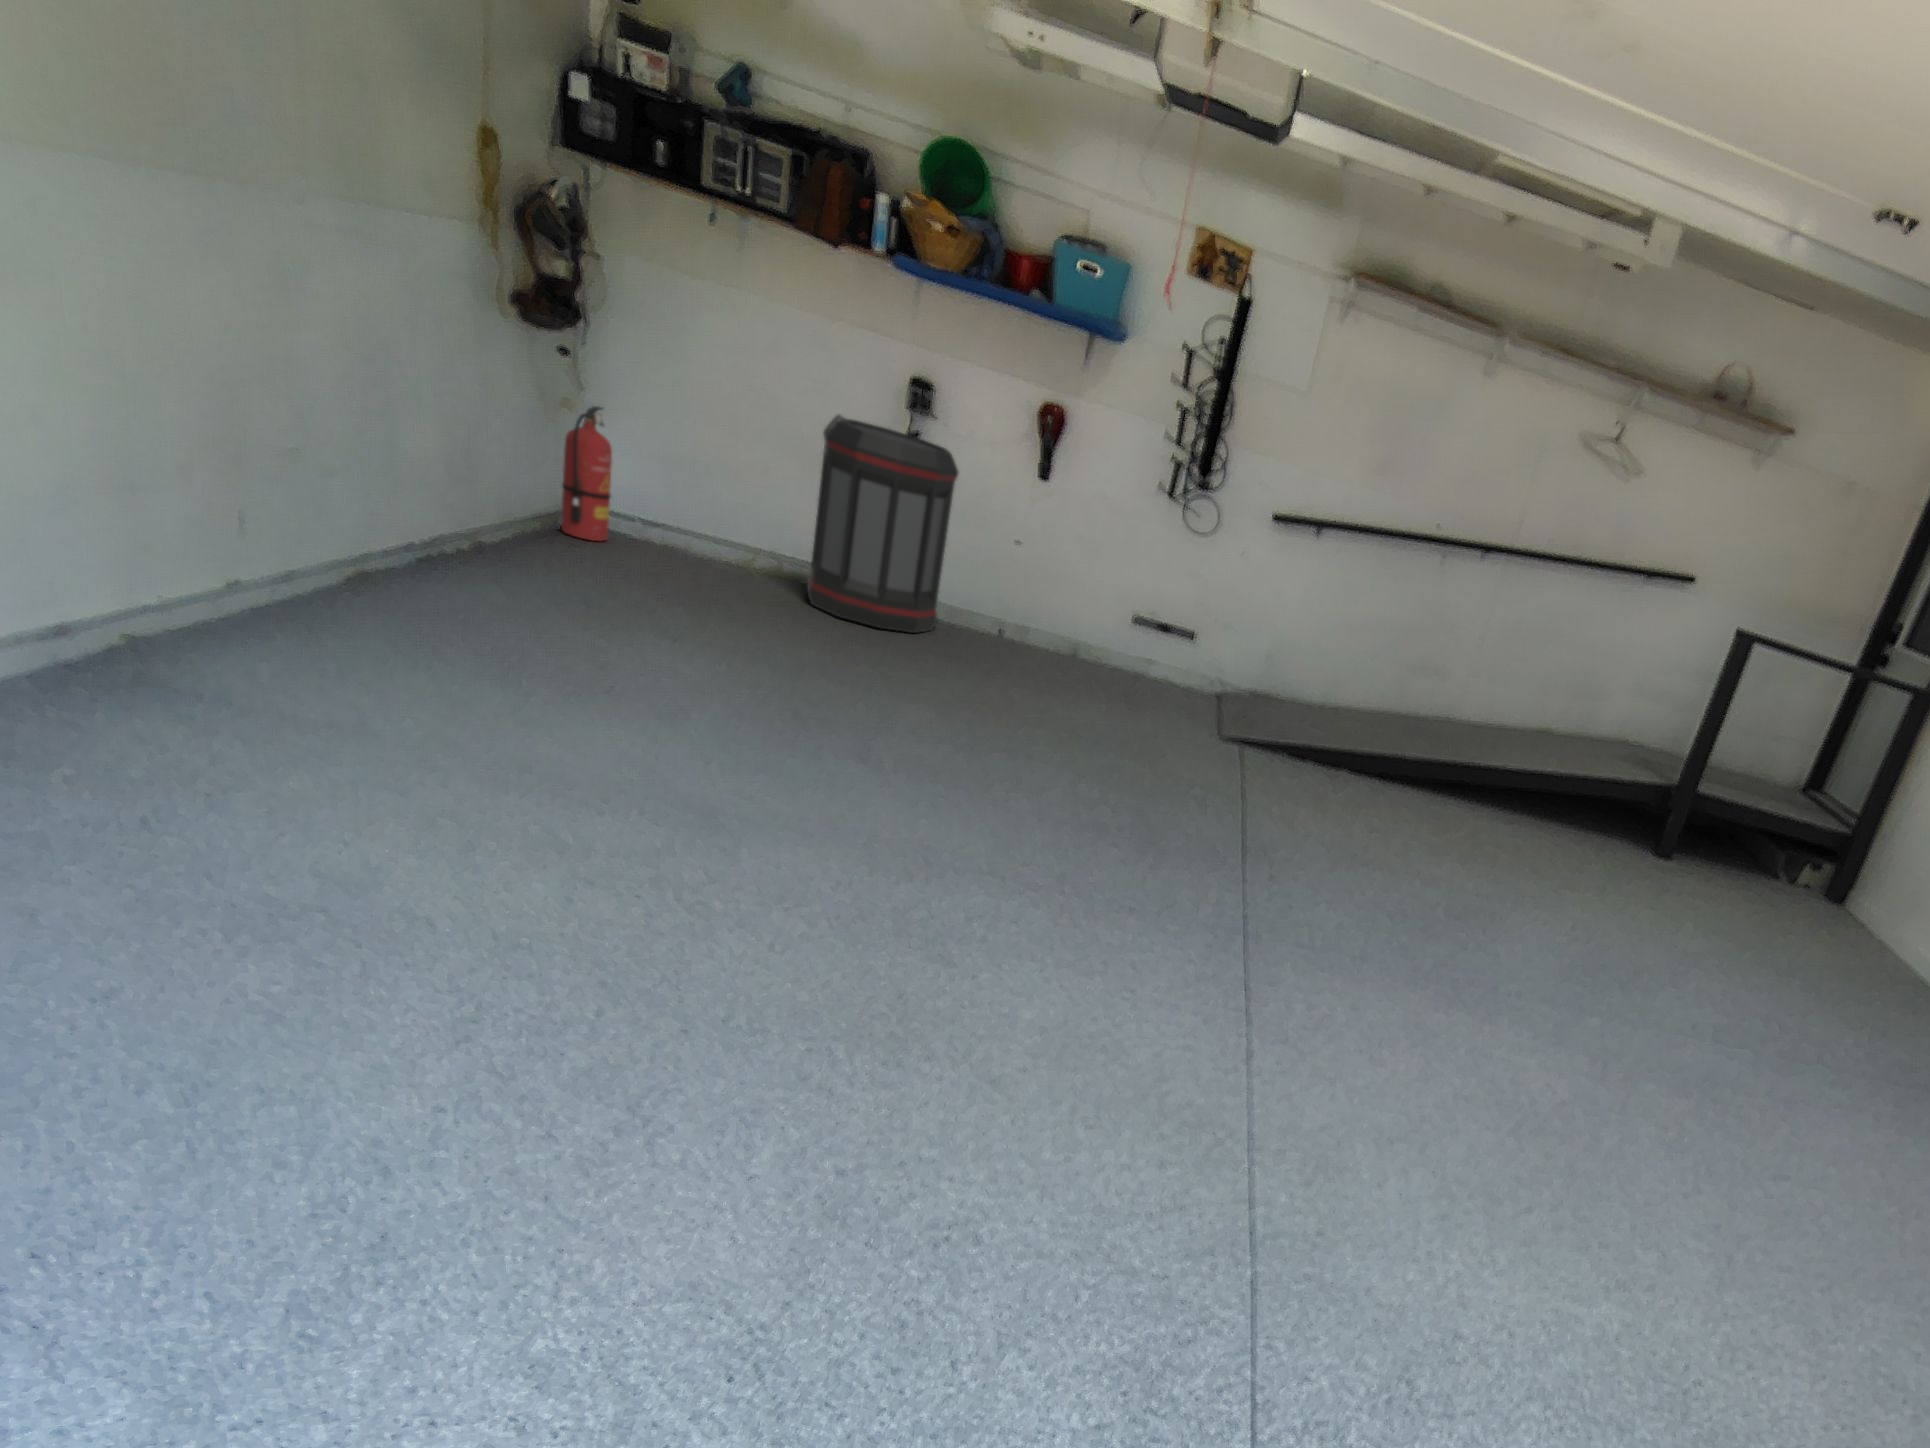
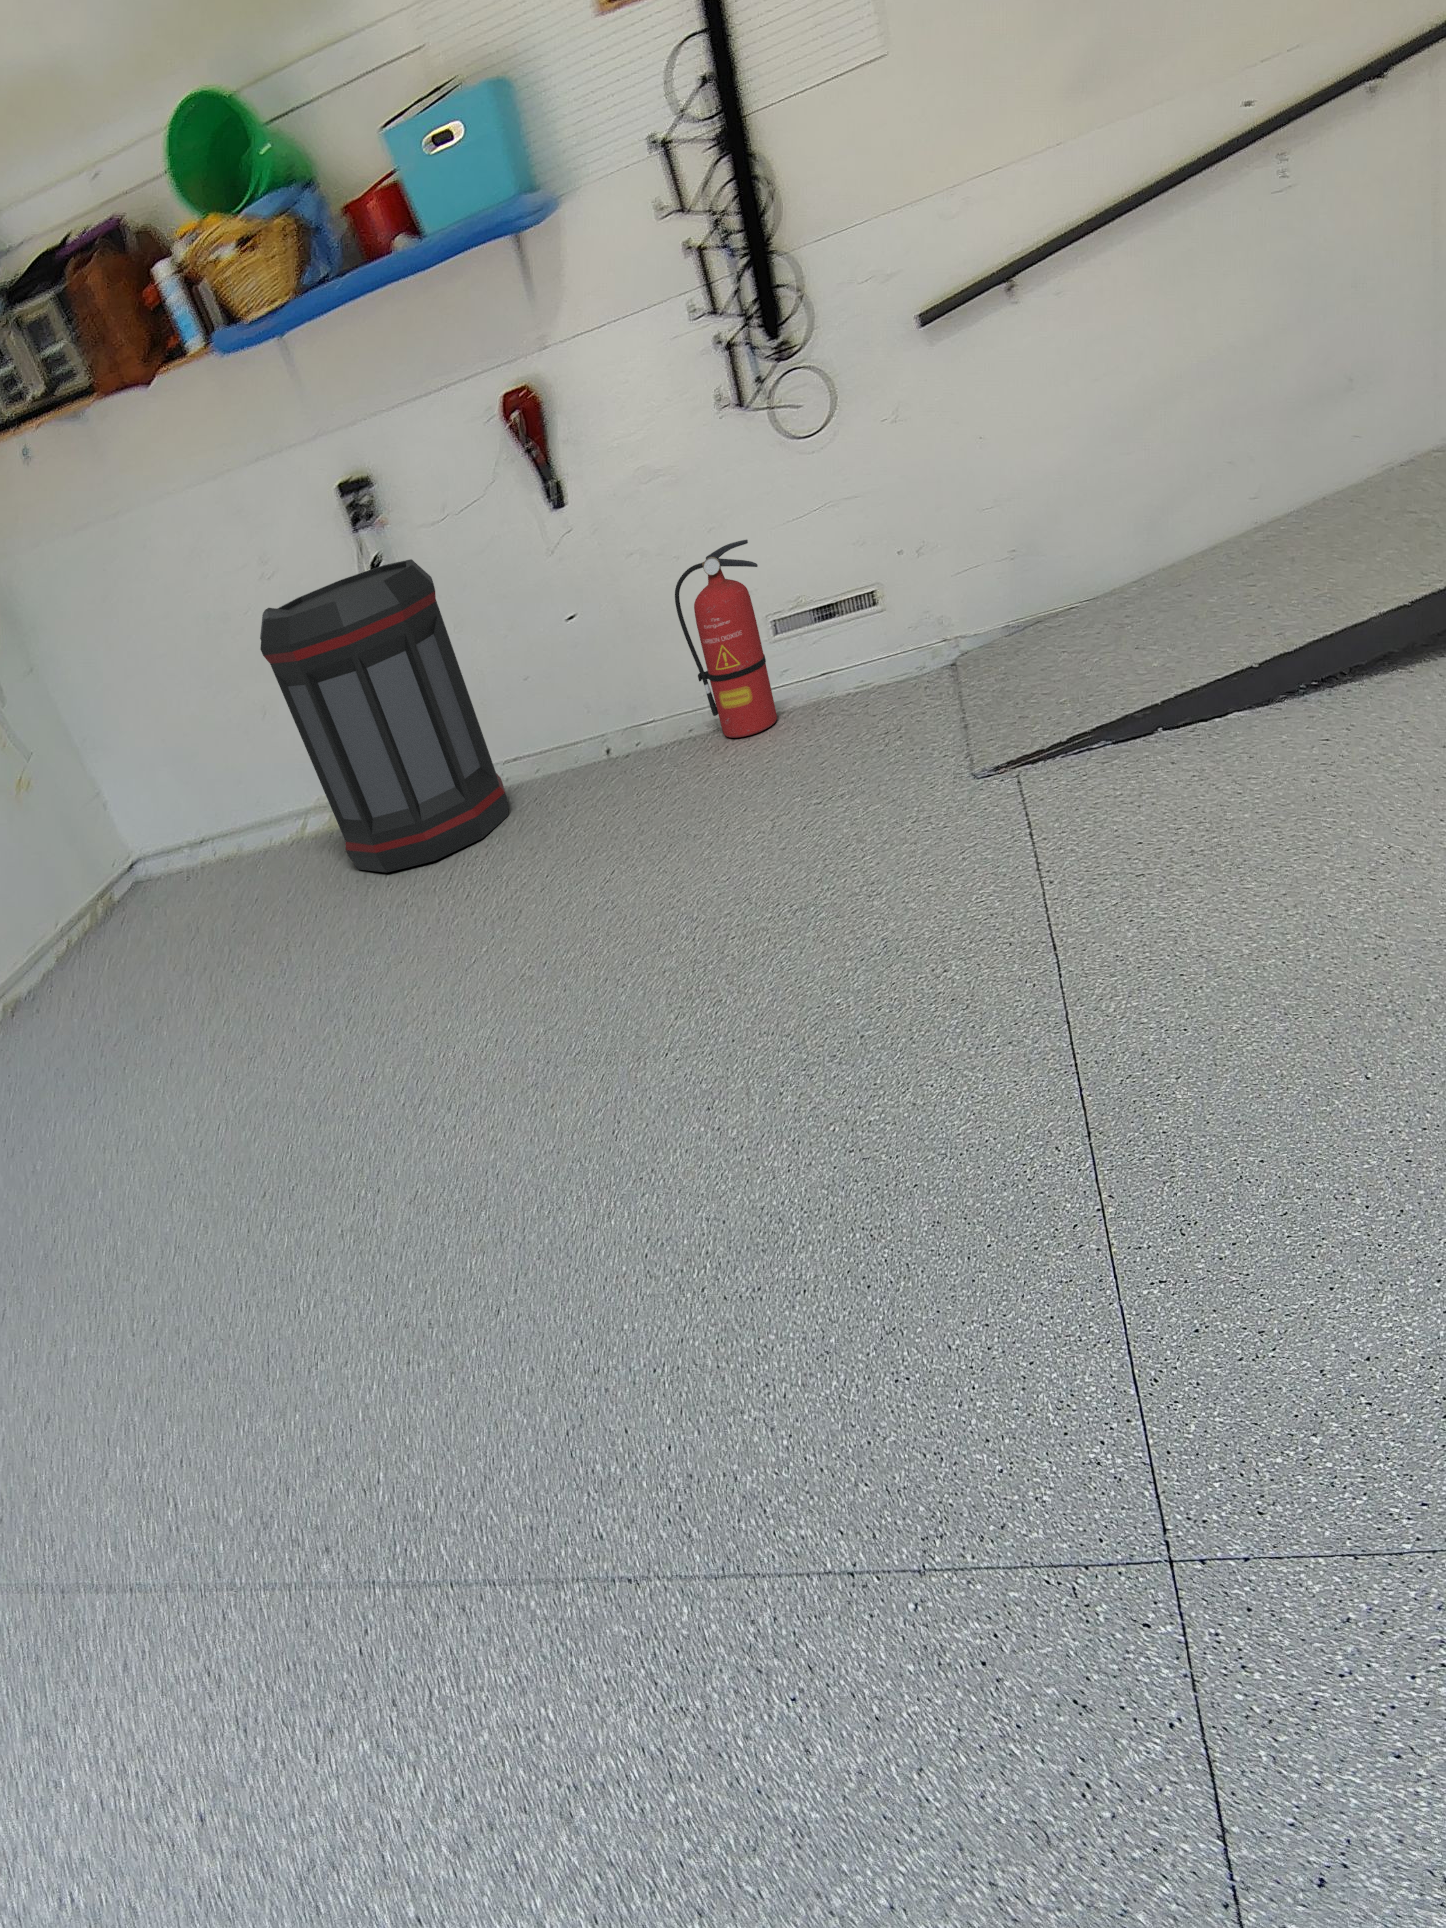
fire extinguisher: present [561,406,612,541] -> present [675,540,777,738]

